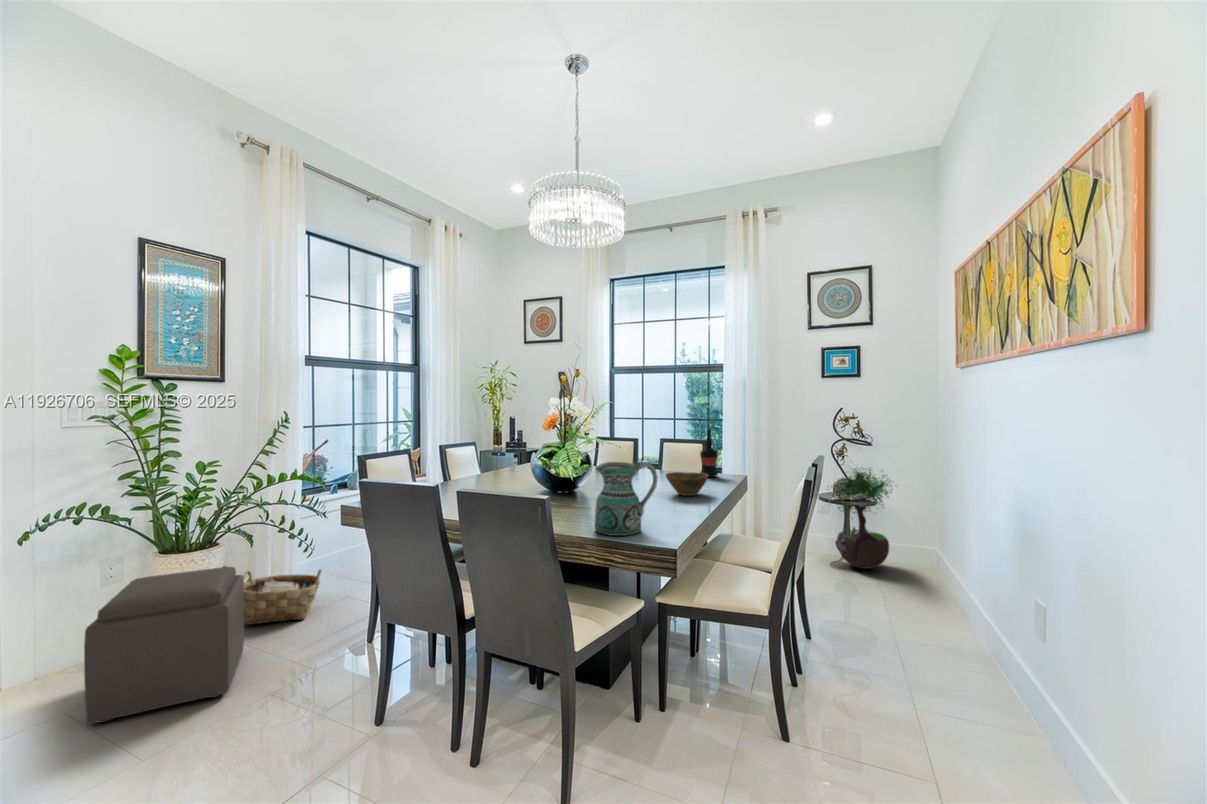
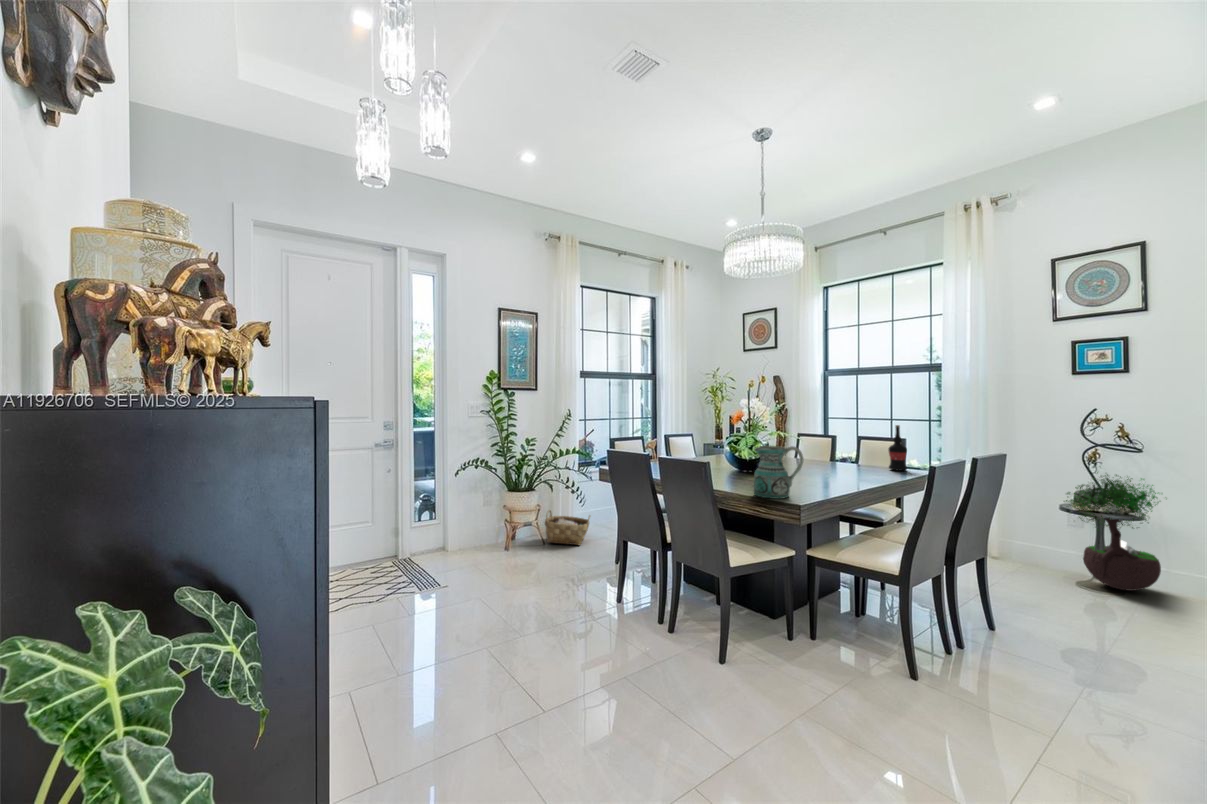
bowl: present [665,472,708,496] -> none [836,462,878,482]
ottoman: present [84,567,244,724] -> none [478,502,547,574]

